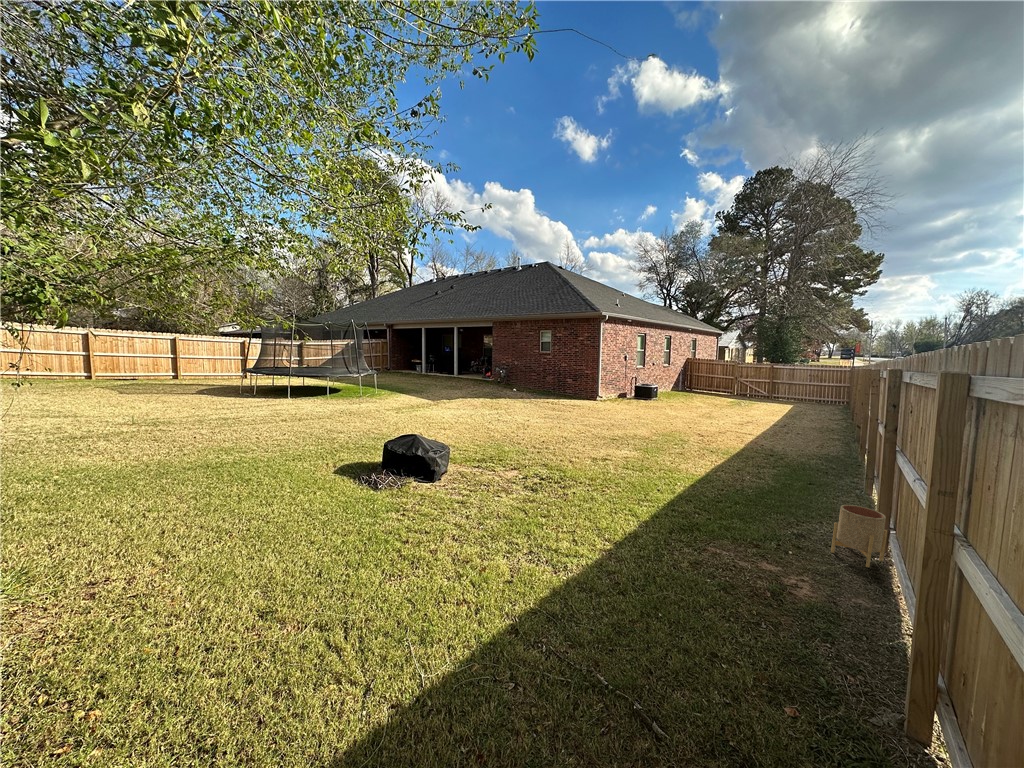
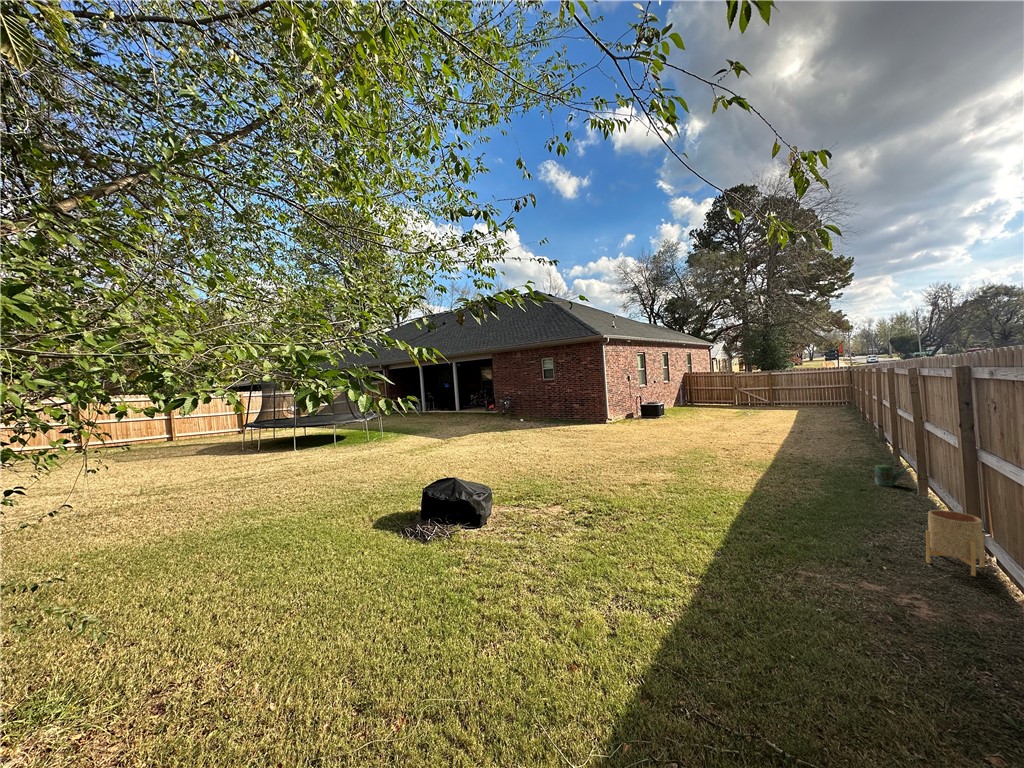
watering can: none [823,462,864,484] -> present [874,465,911,486]

